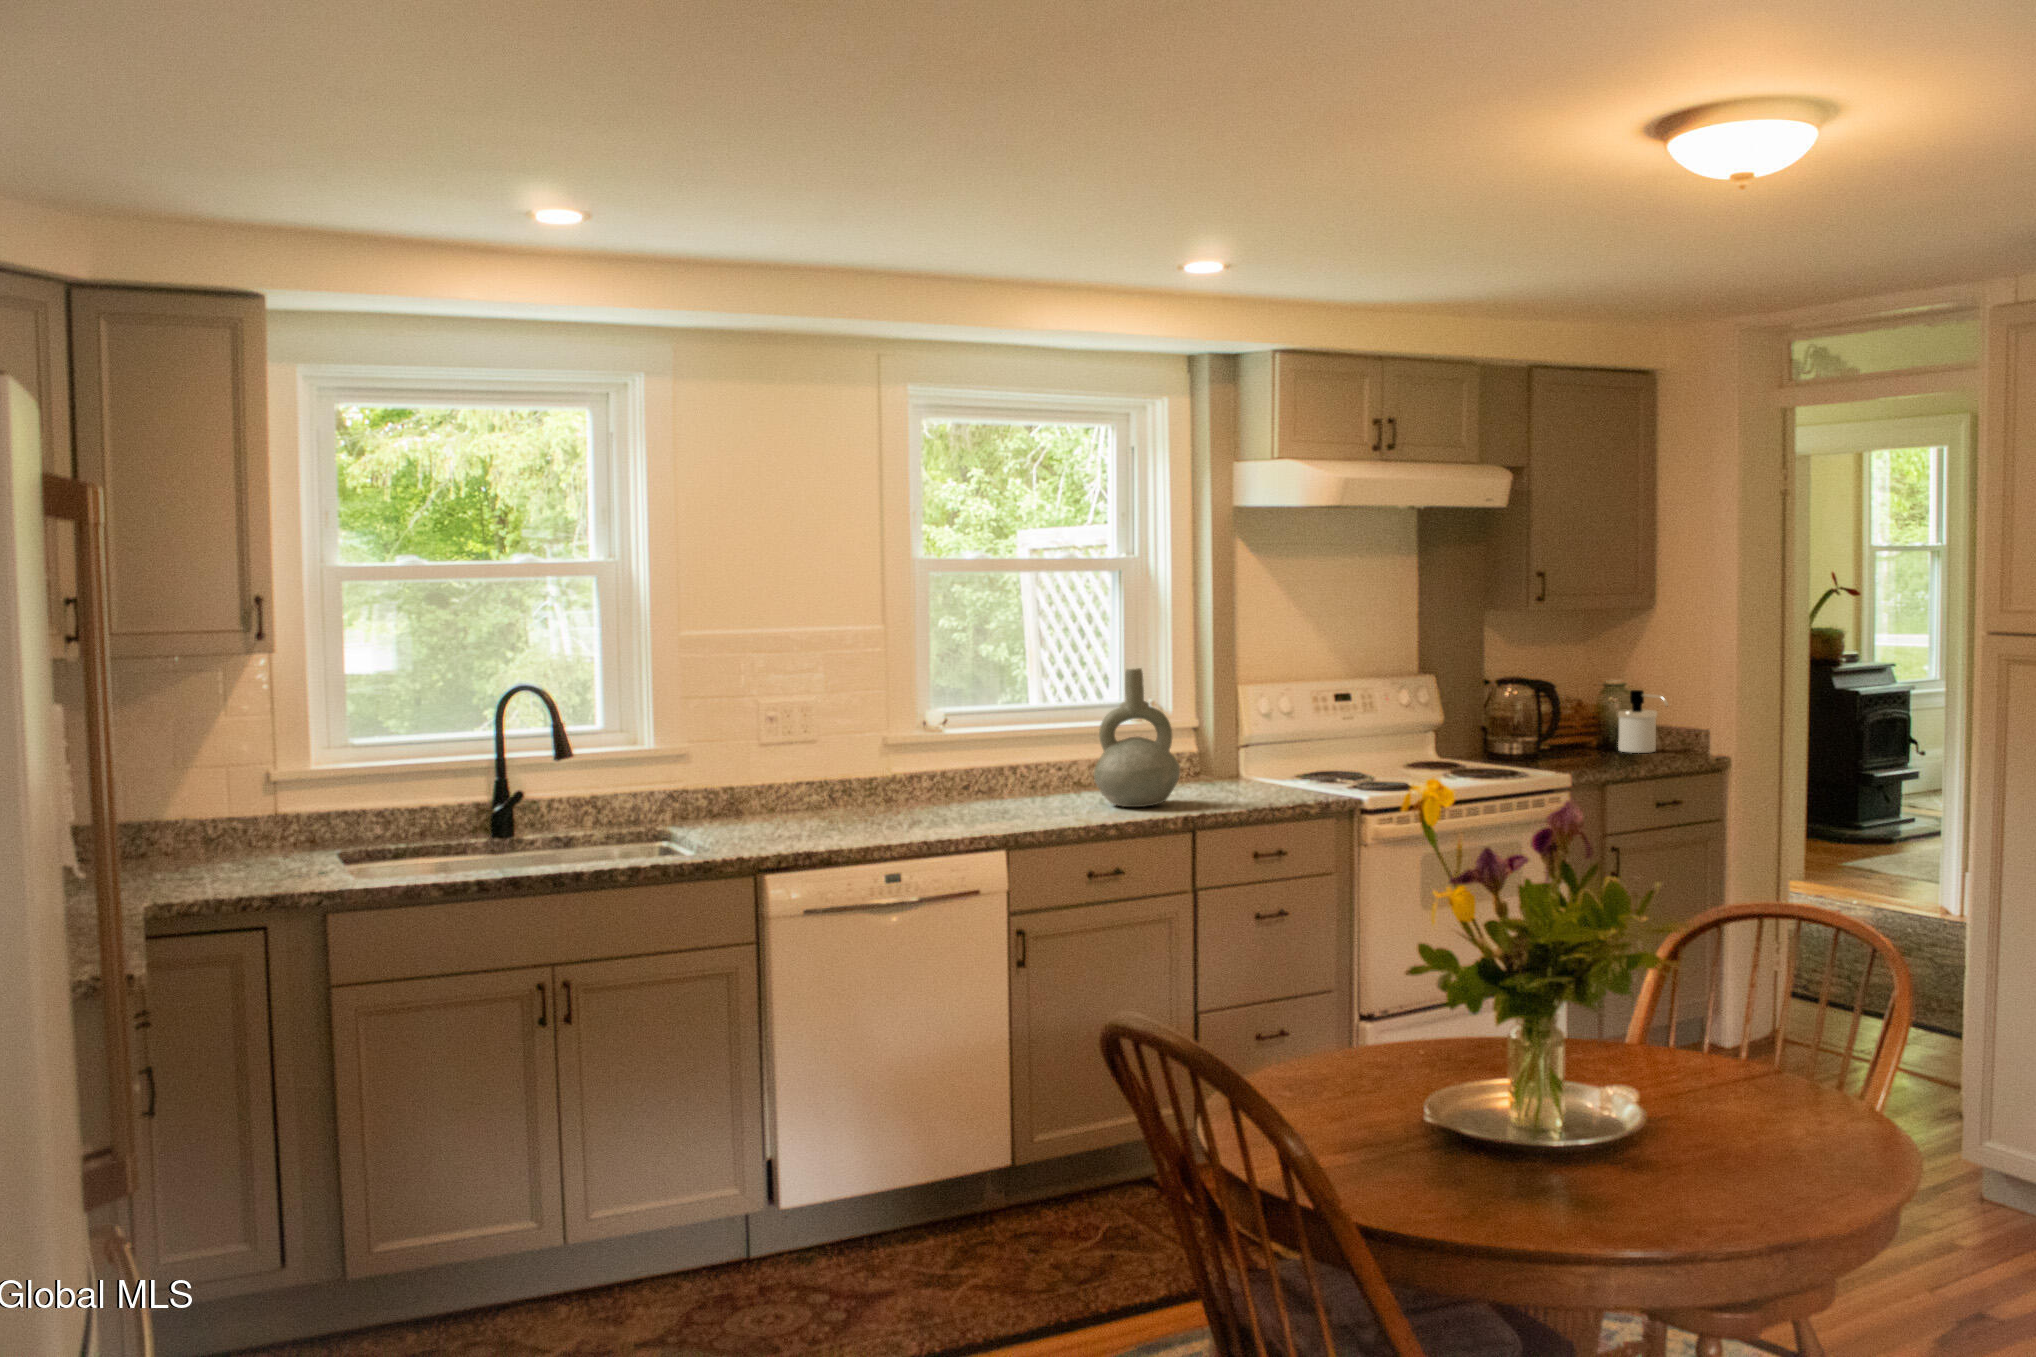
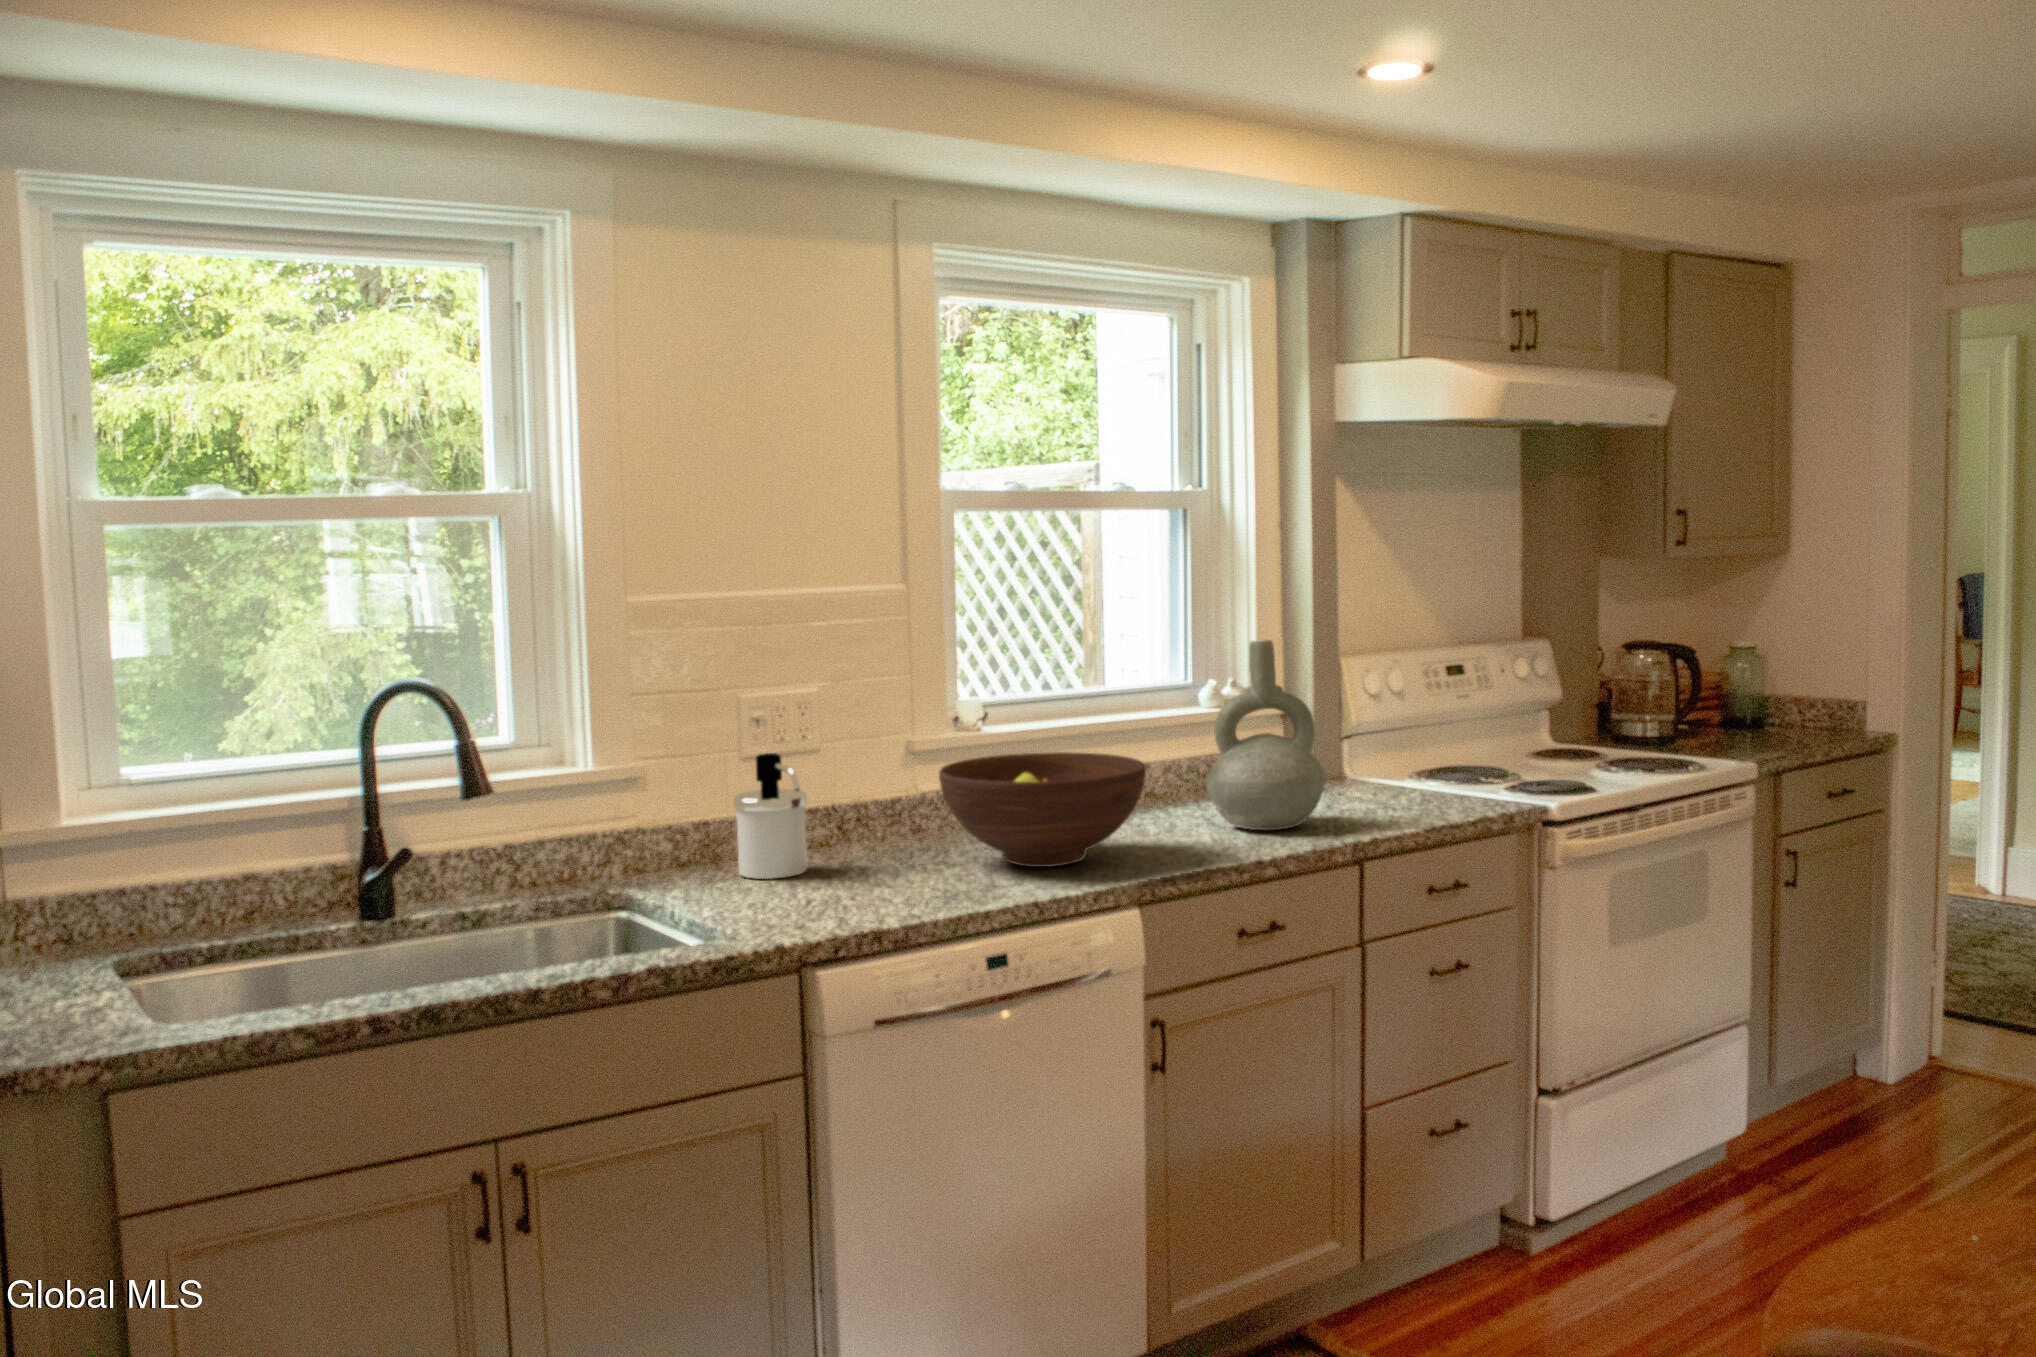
soap dispenser: present [1617,690,1668,753] -> present [733,753,807,879]
fruit bowl: none [882,746,1028,823] -> present [939,752,1146,867]

